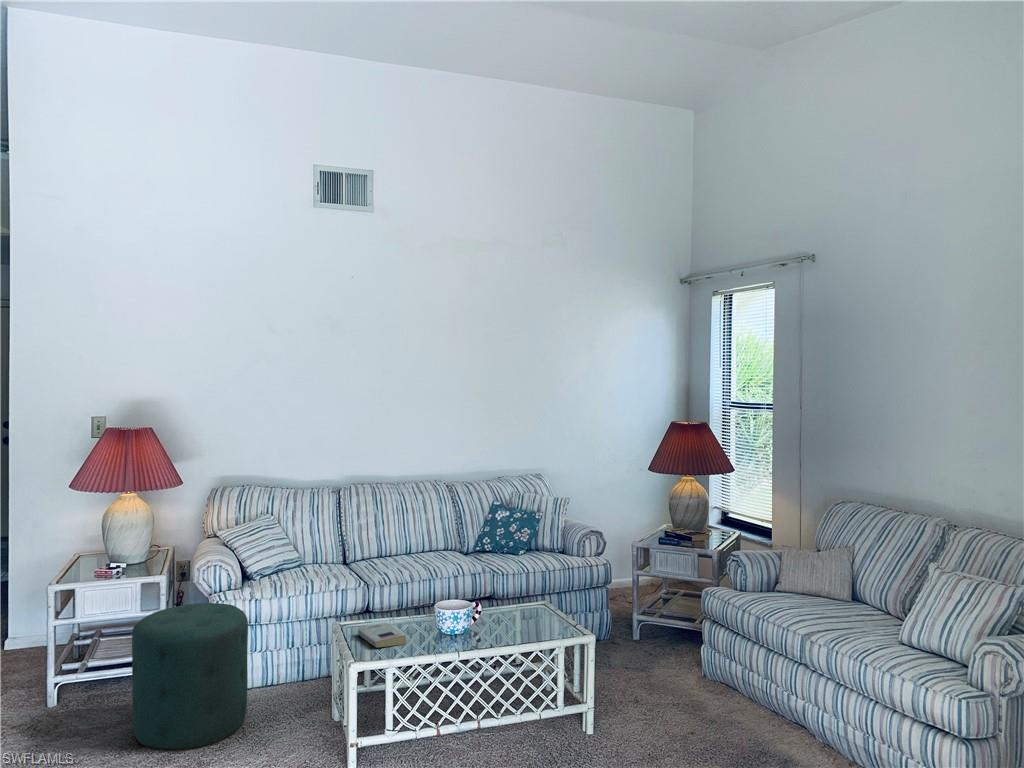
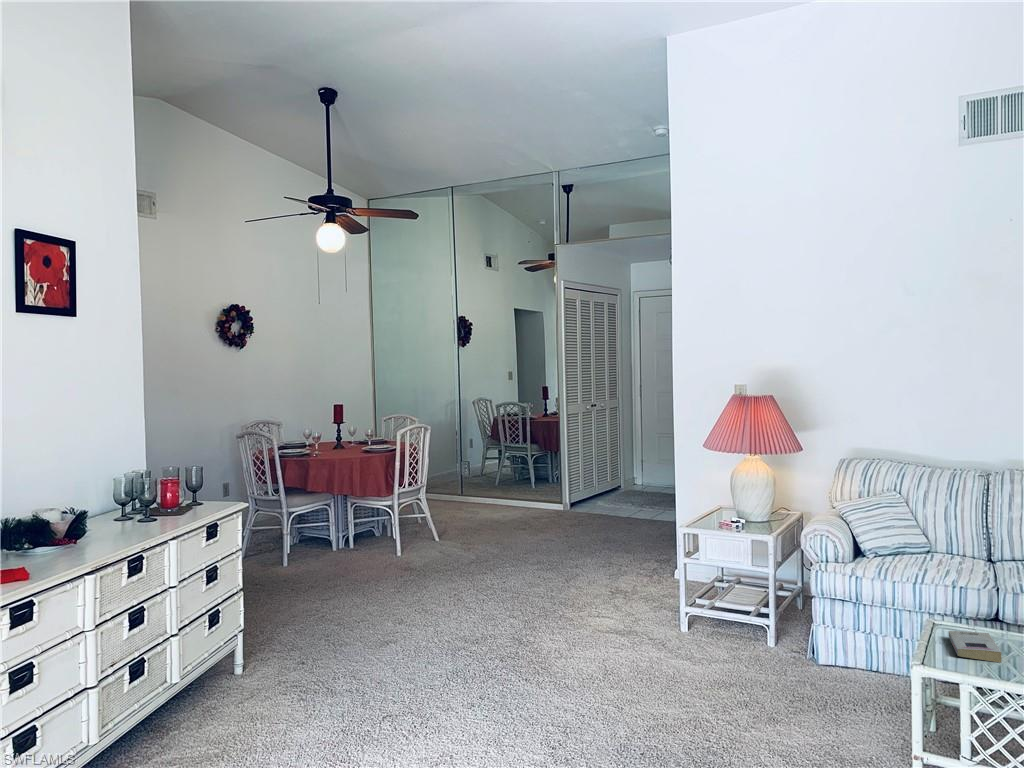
ottoman: present [132,603,248,751] -> none [725,566,834,704]

